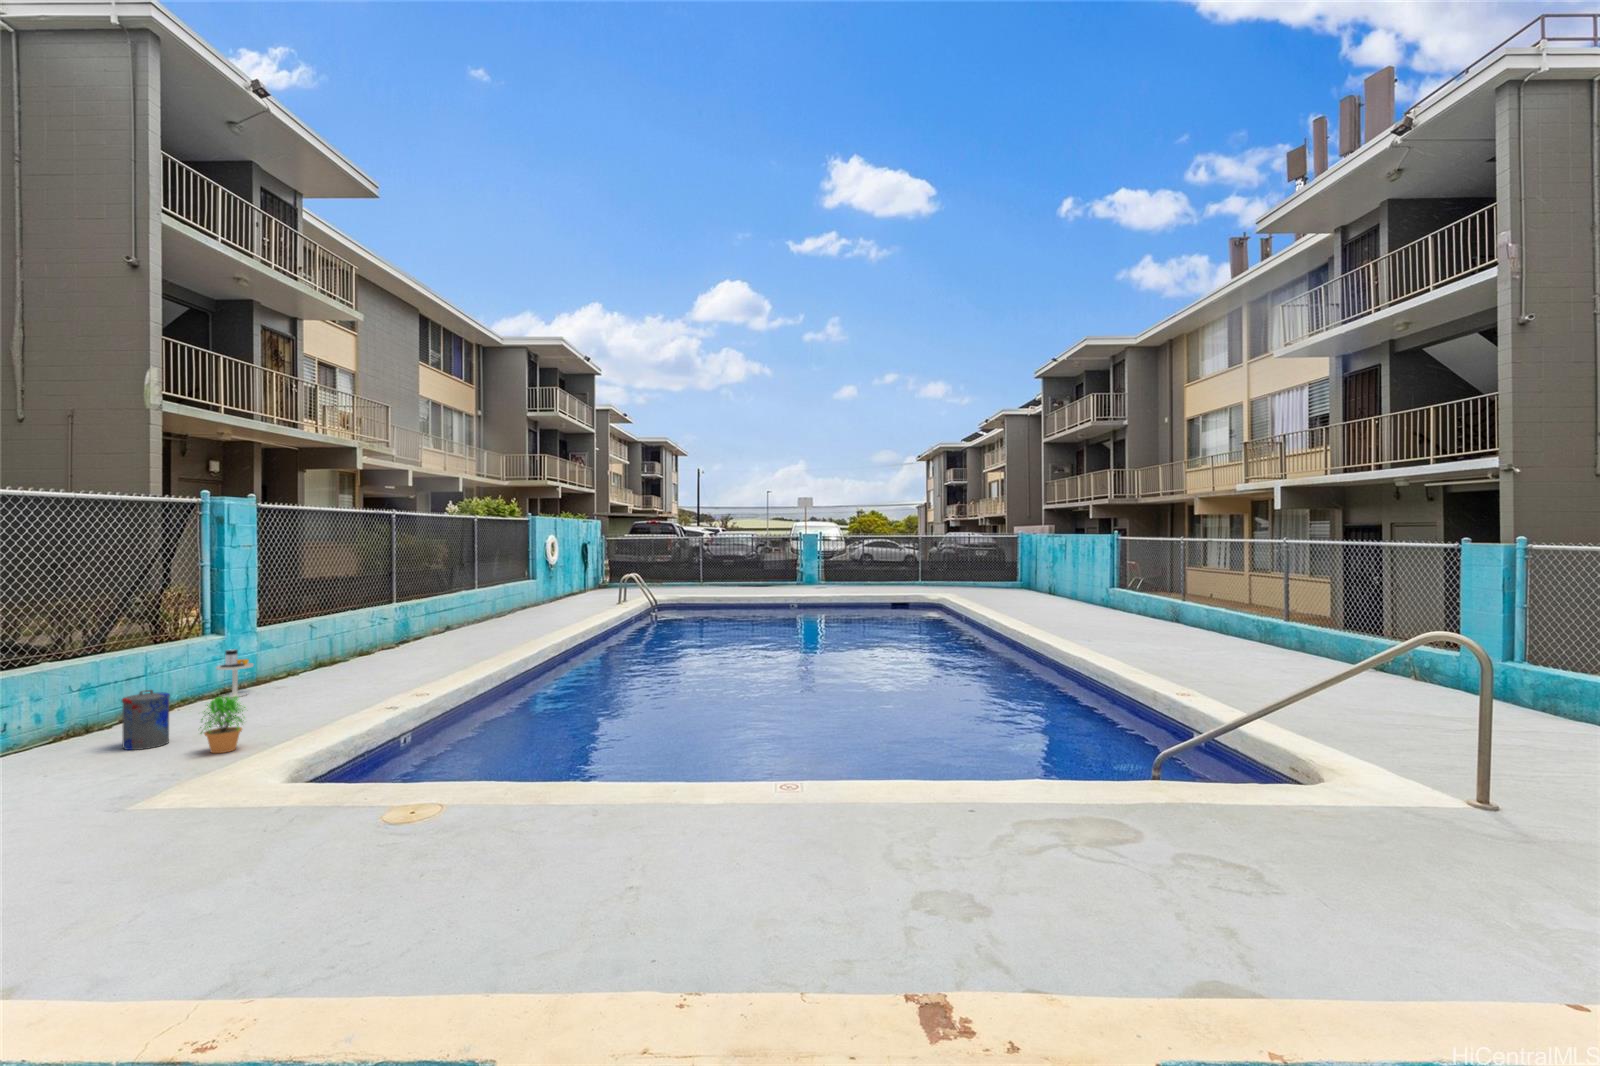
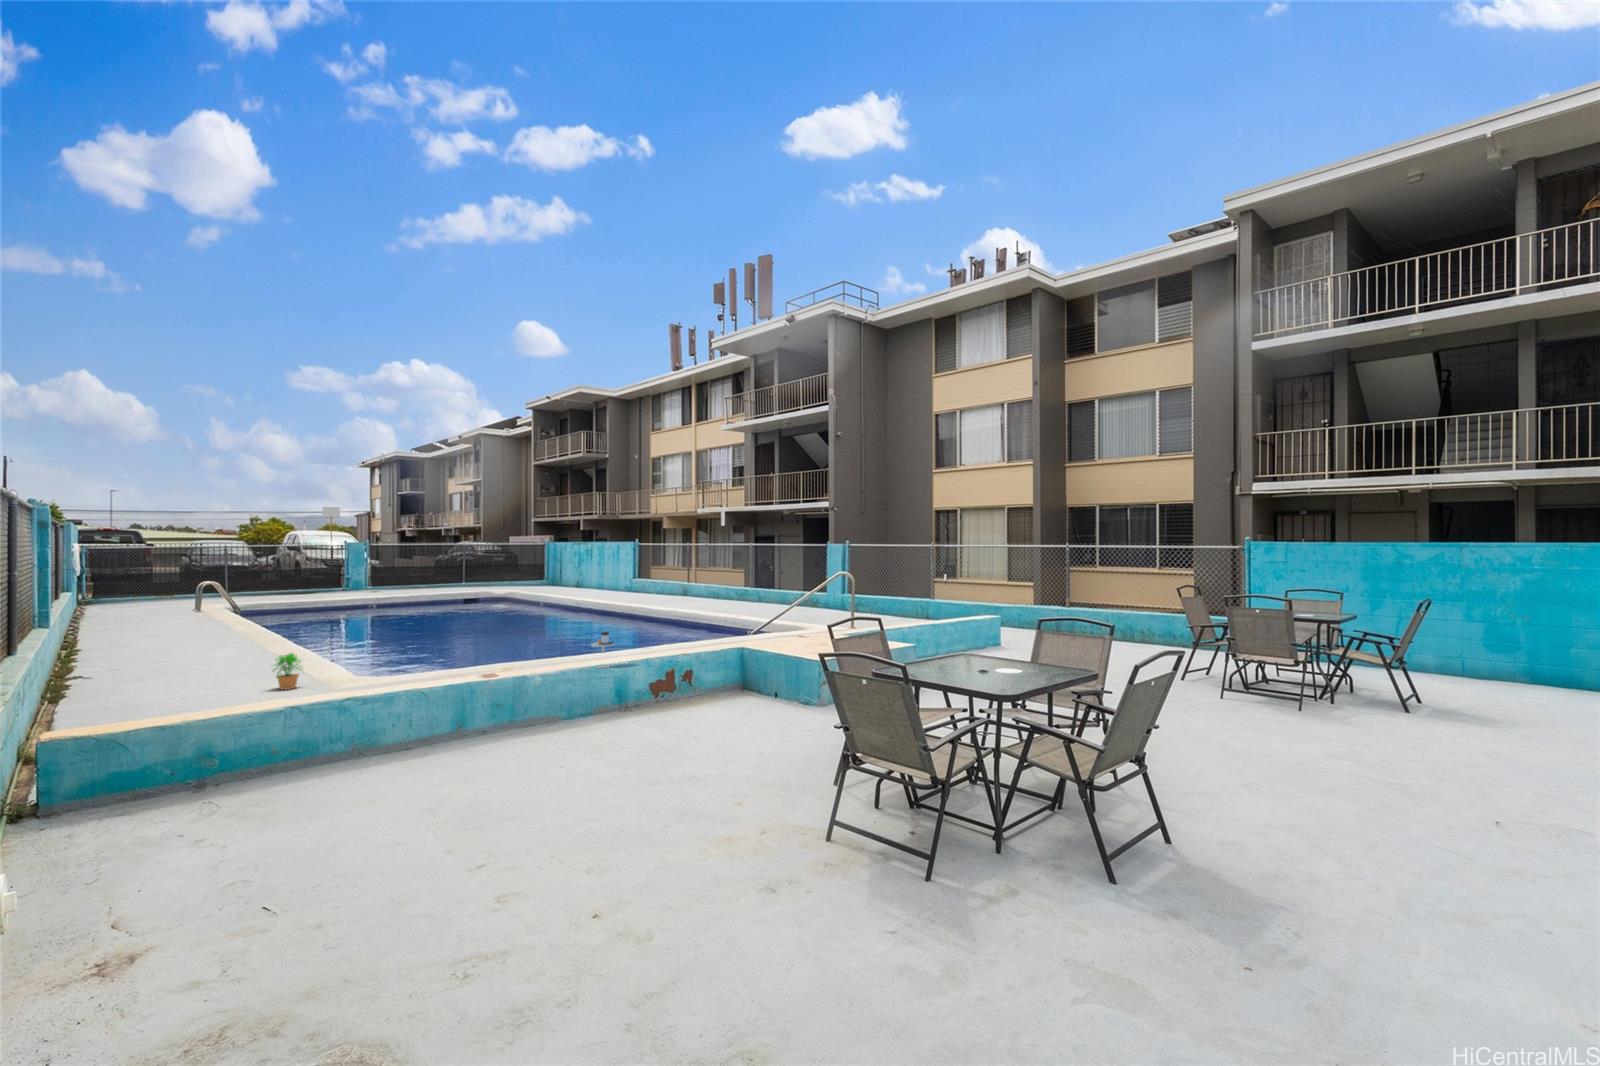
side table: present [216,649,253,698] -> present [591,631,615,668]
trash can: present [122,690,170,750] -> none [195,657,226,698]

